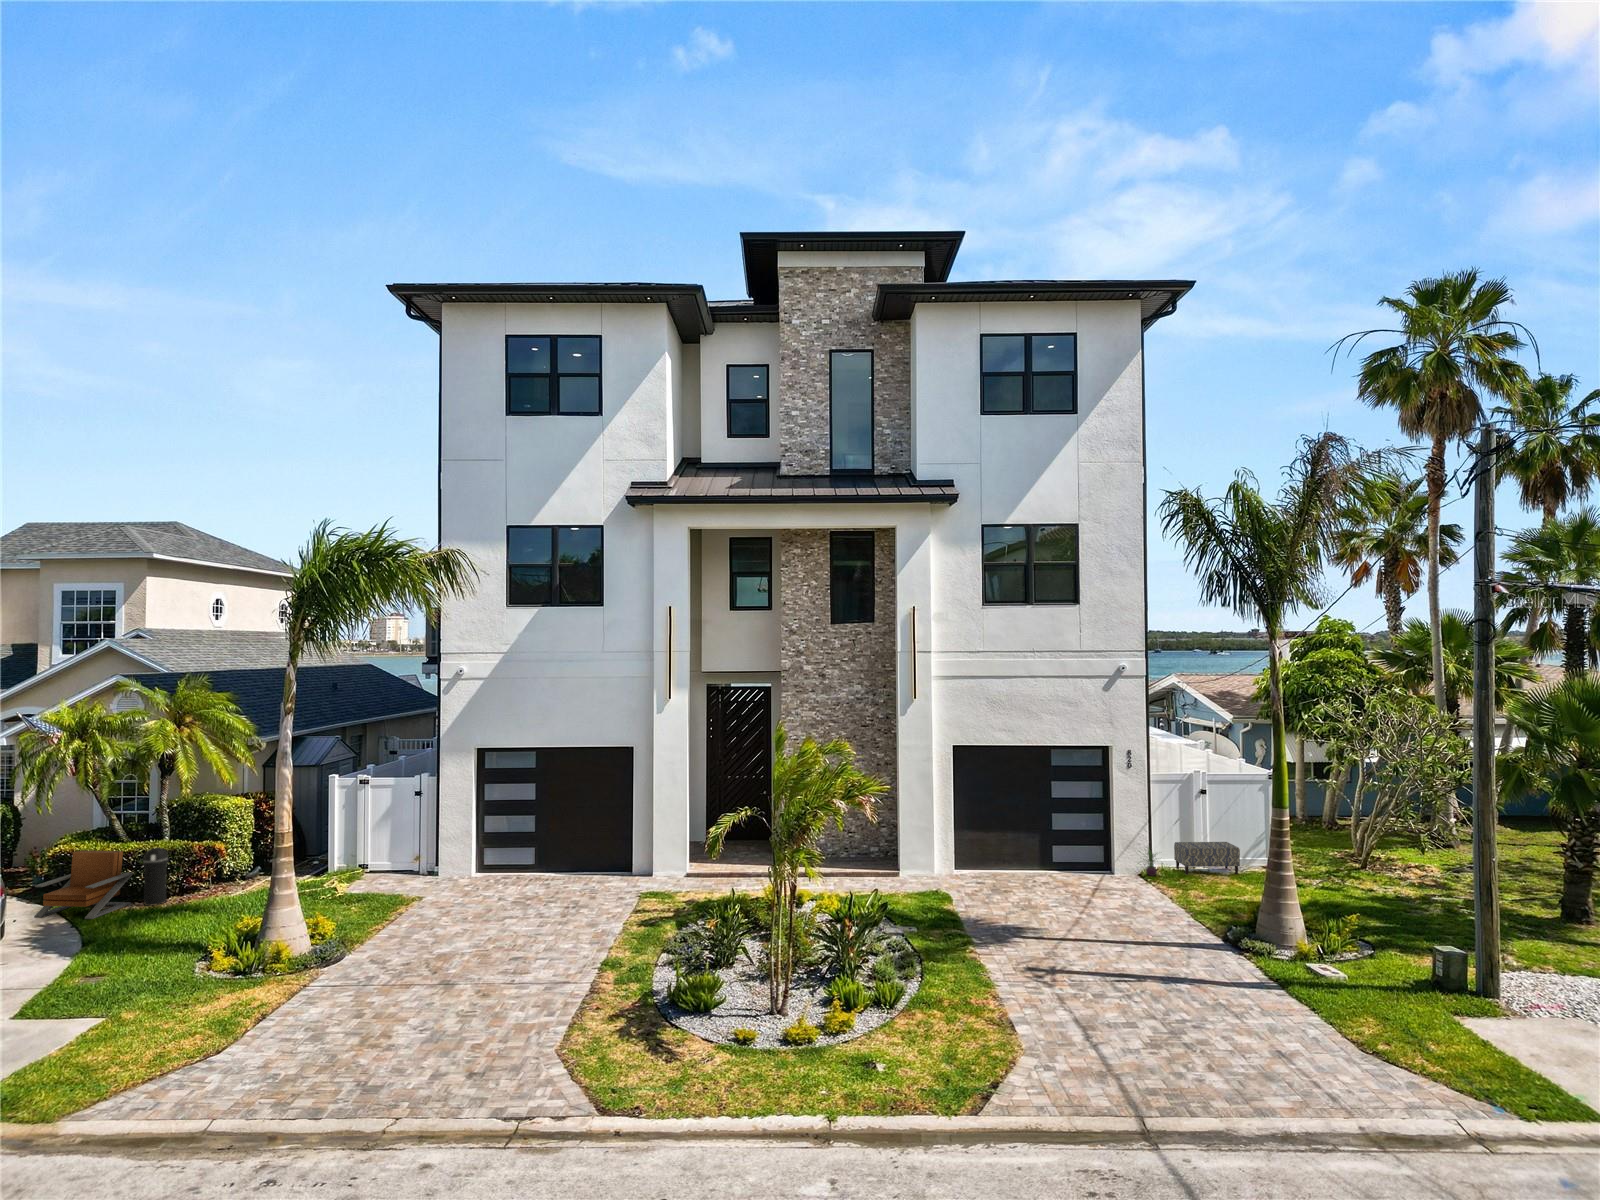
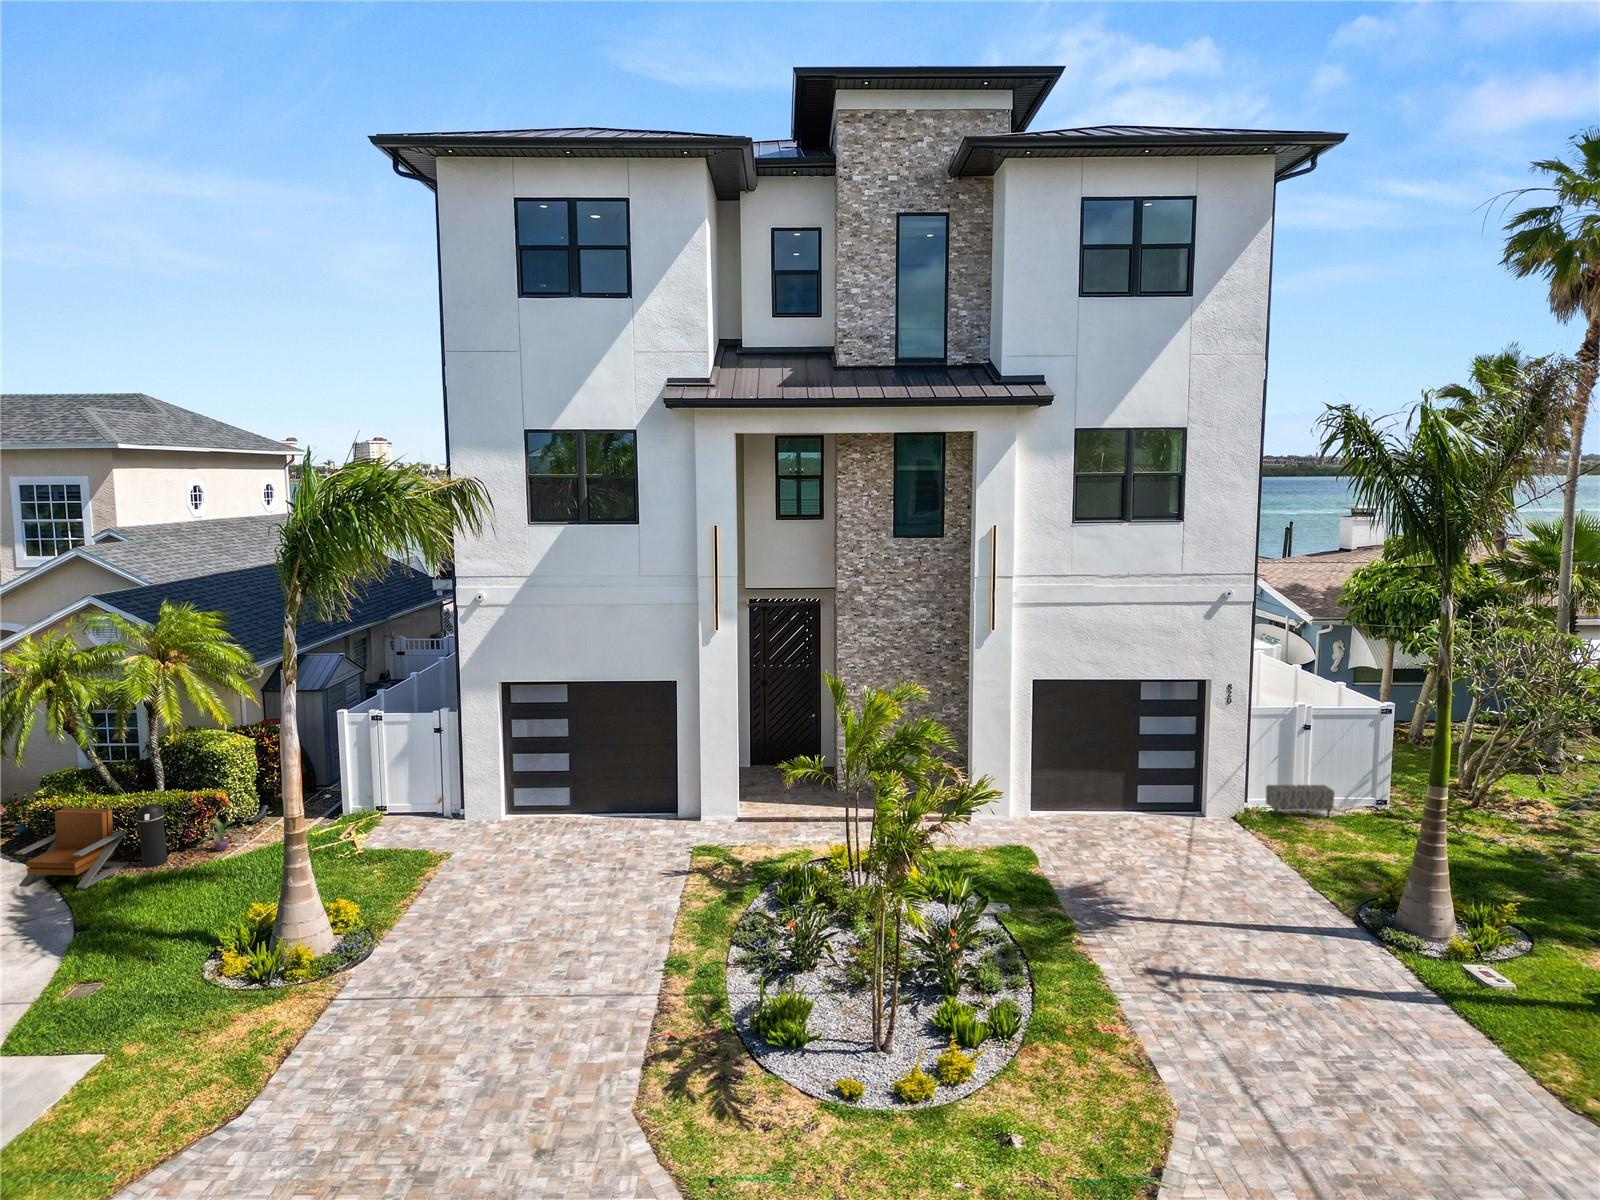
decorative plant: present [1146,848,1157,876] -> present [211,817,233,851]

